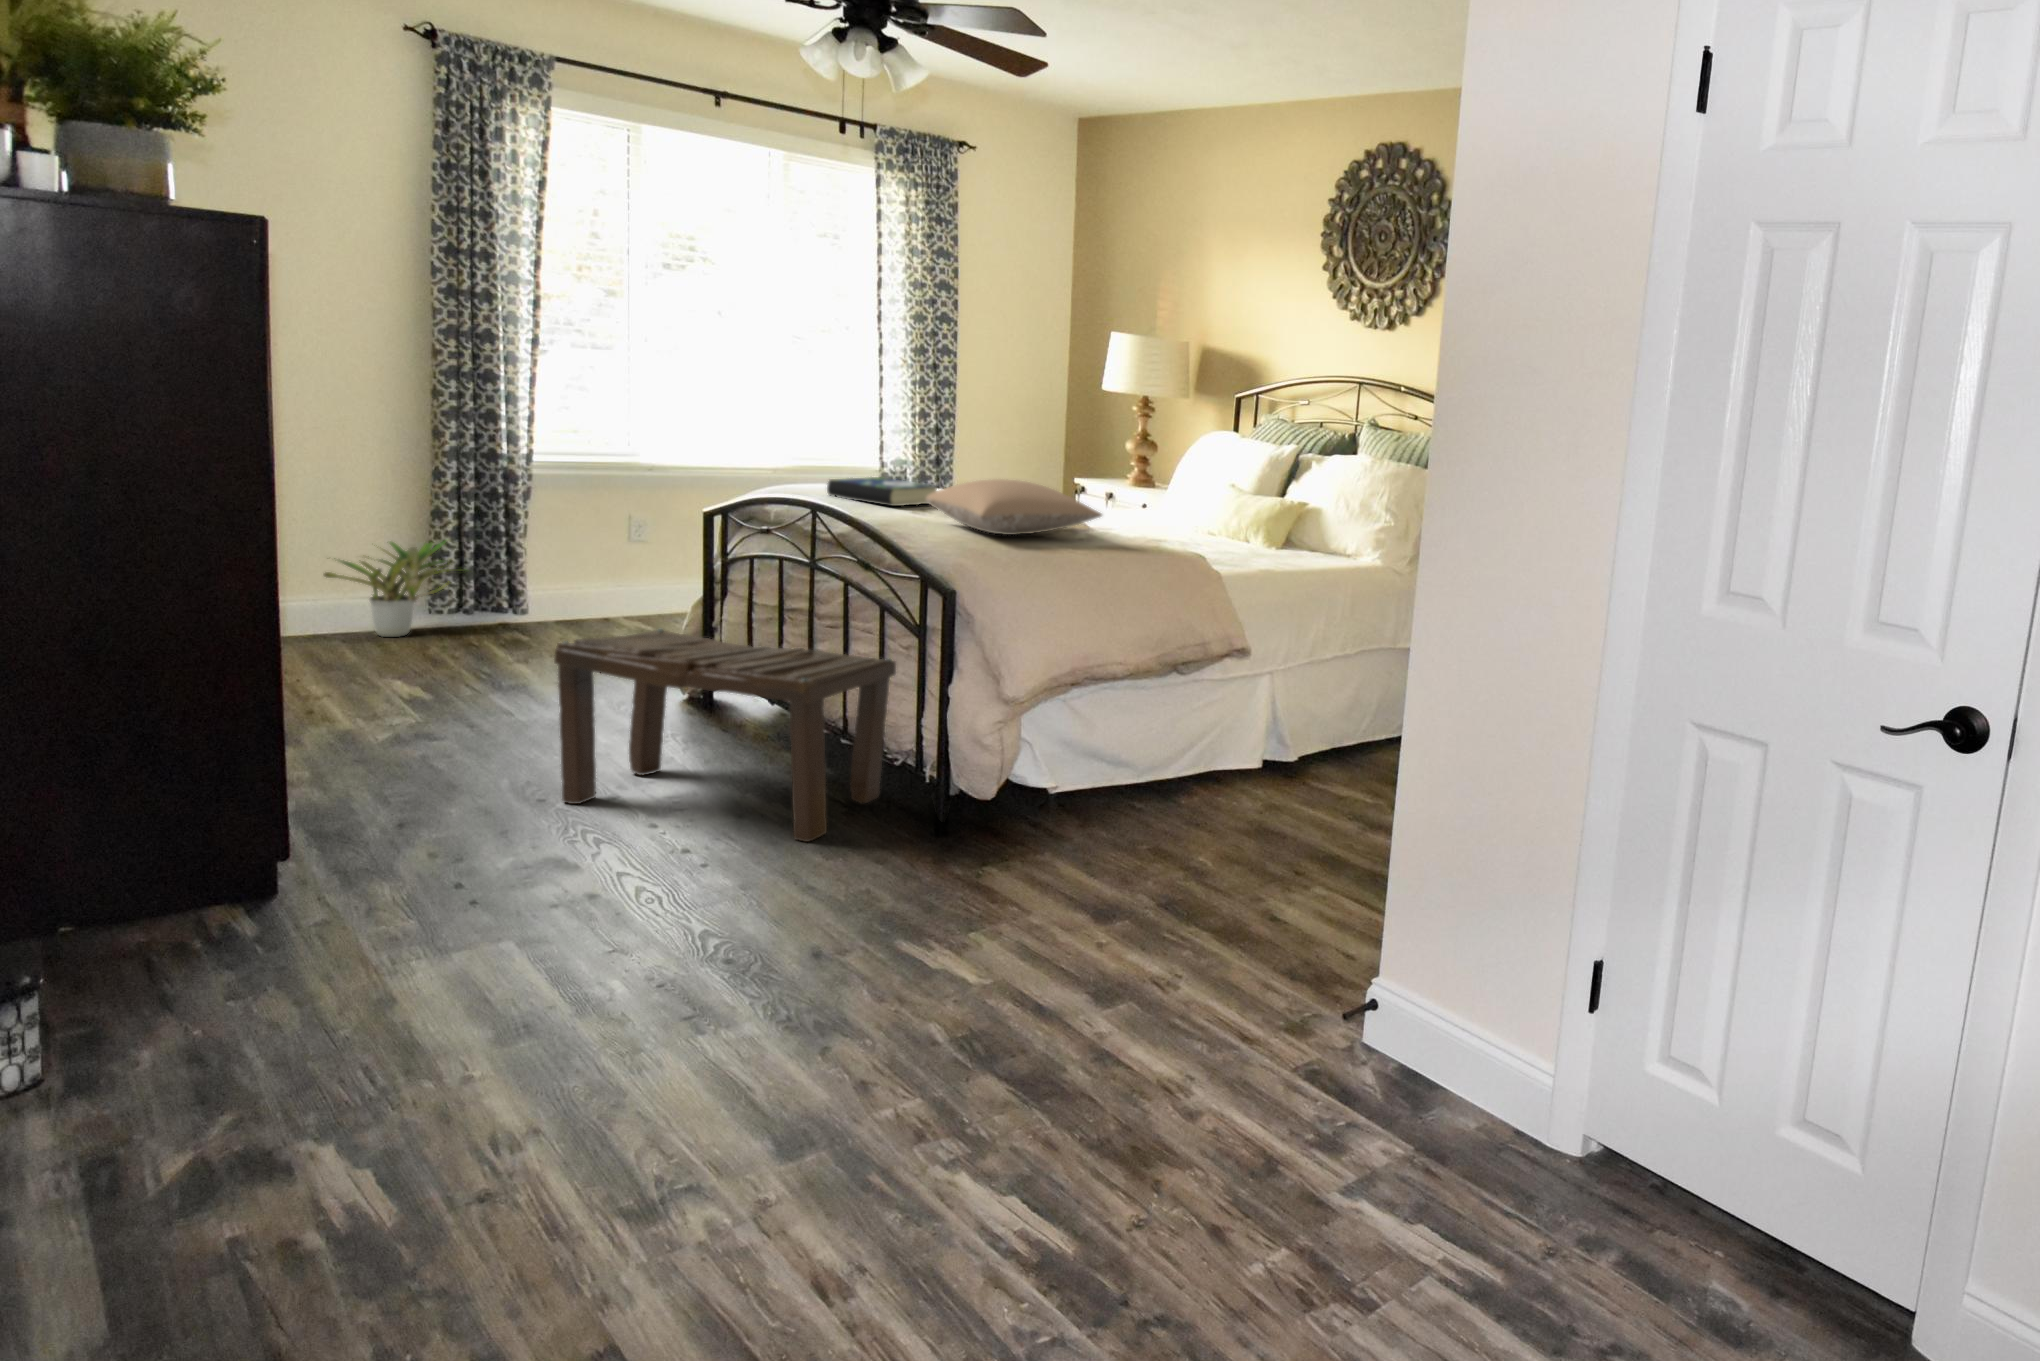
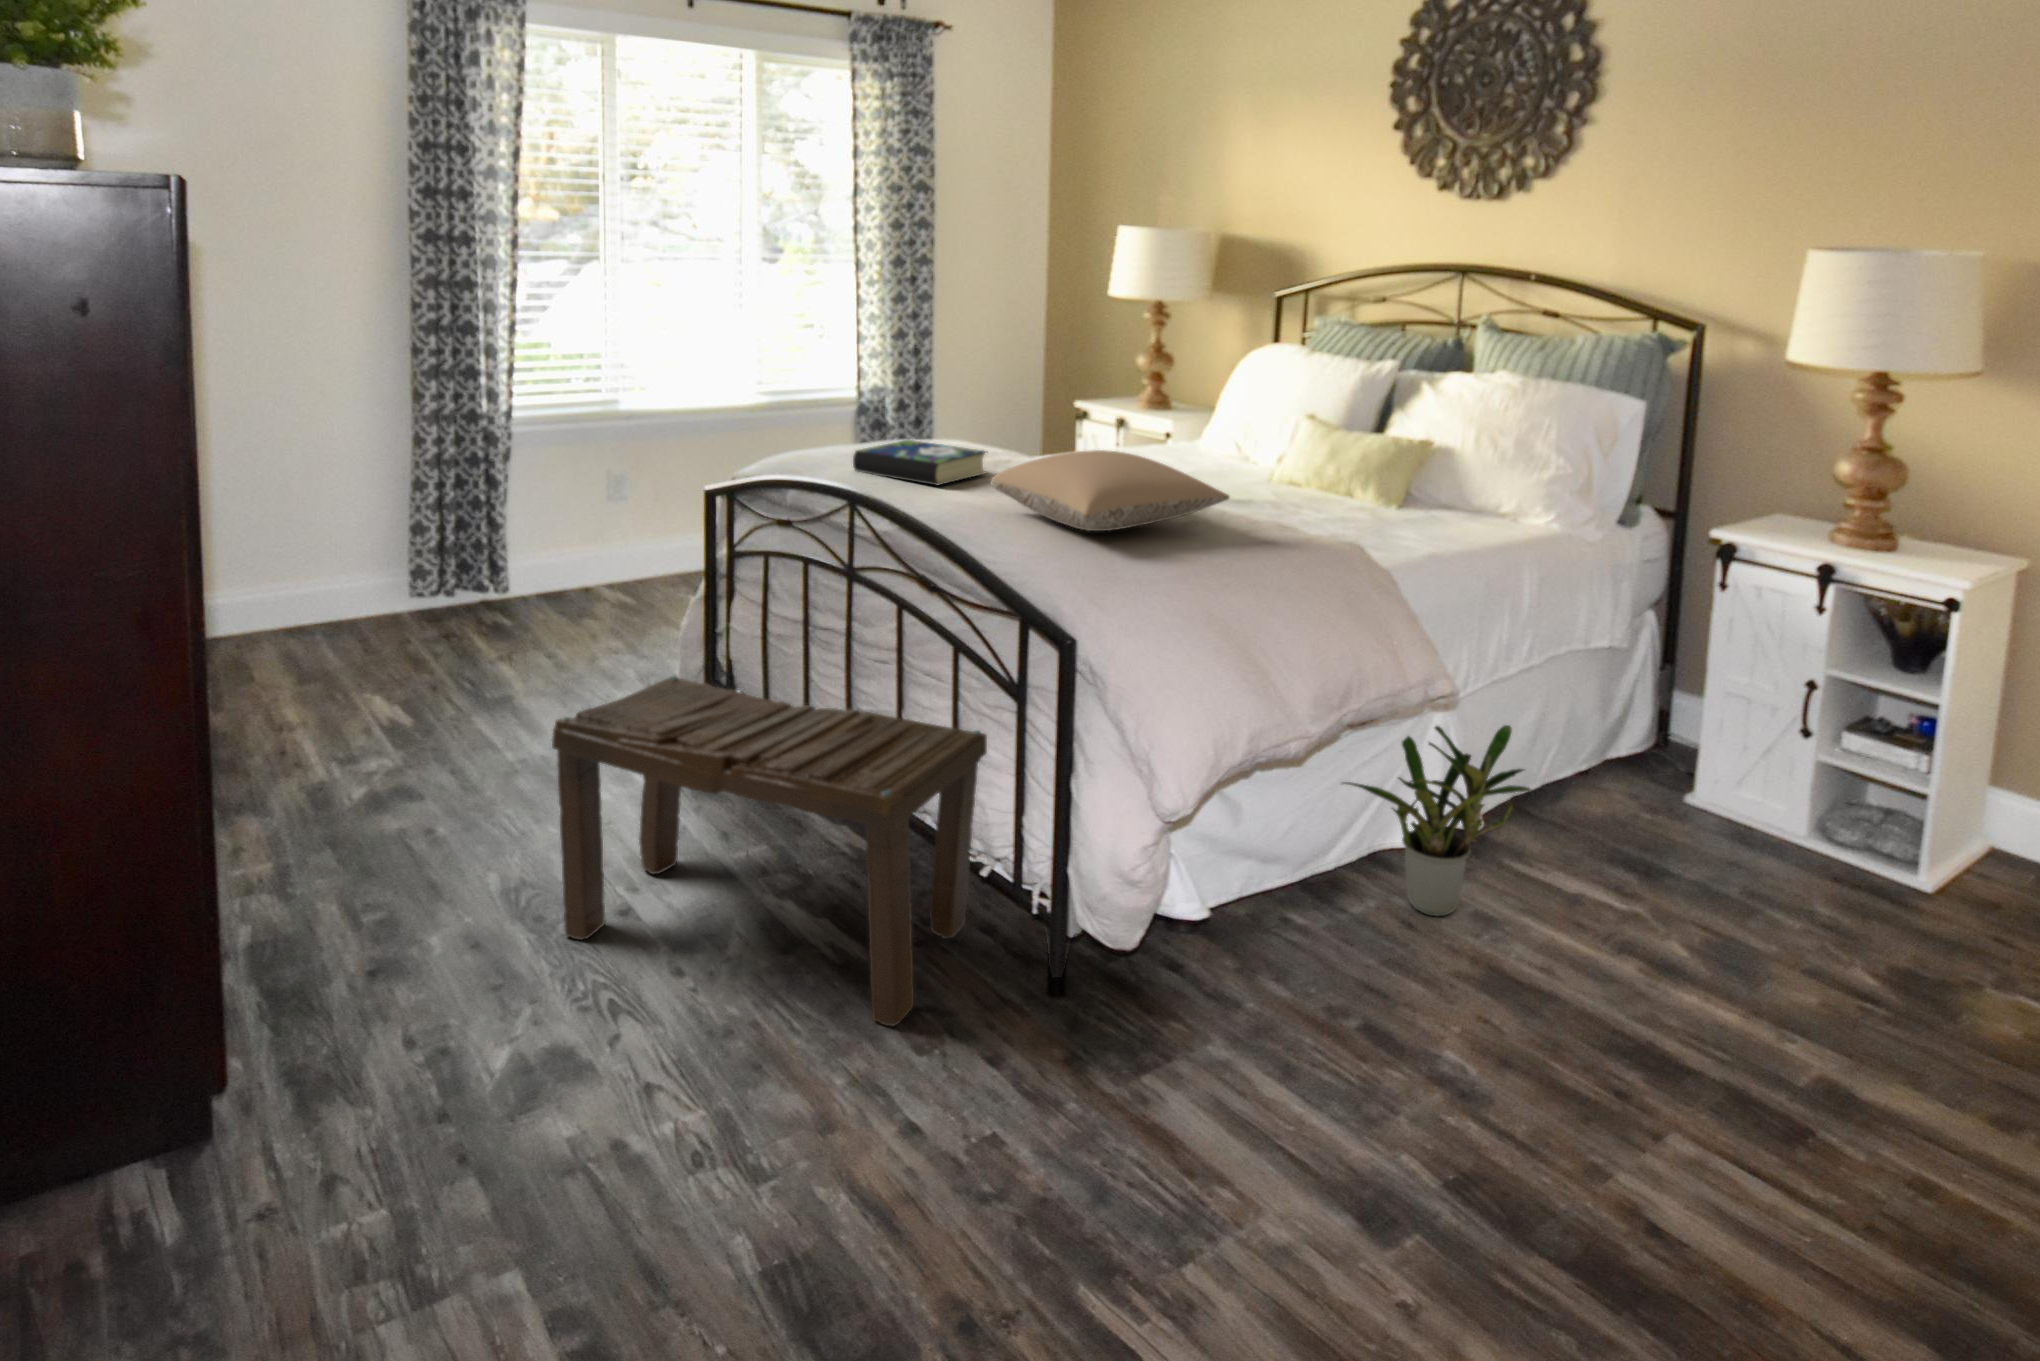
potted plant: present [324,539,449,637] -> present [1343,725,1531,916]

